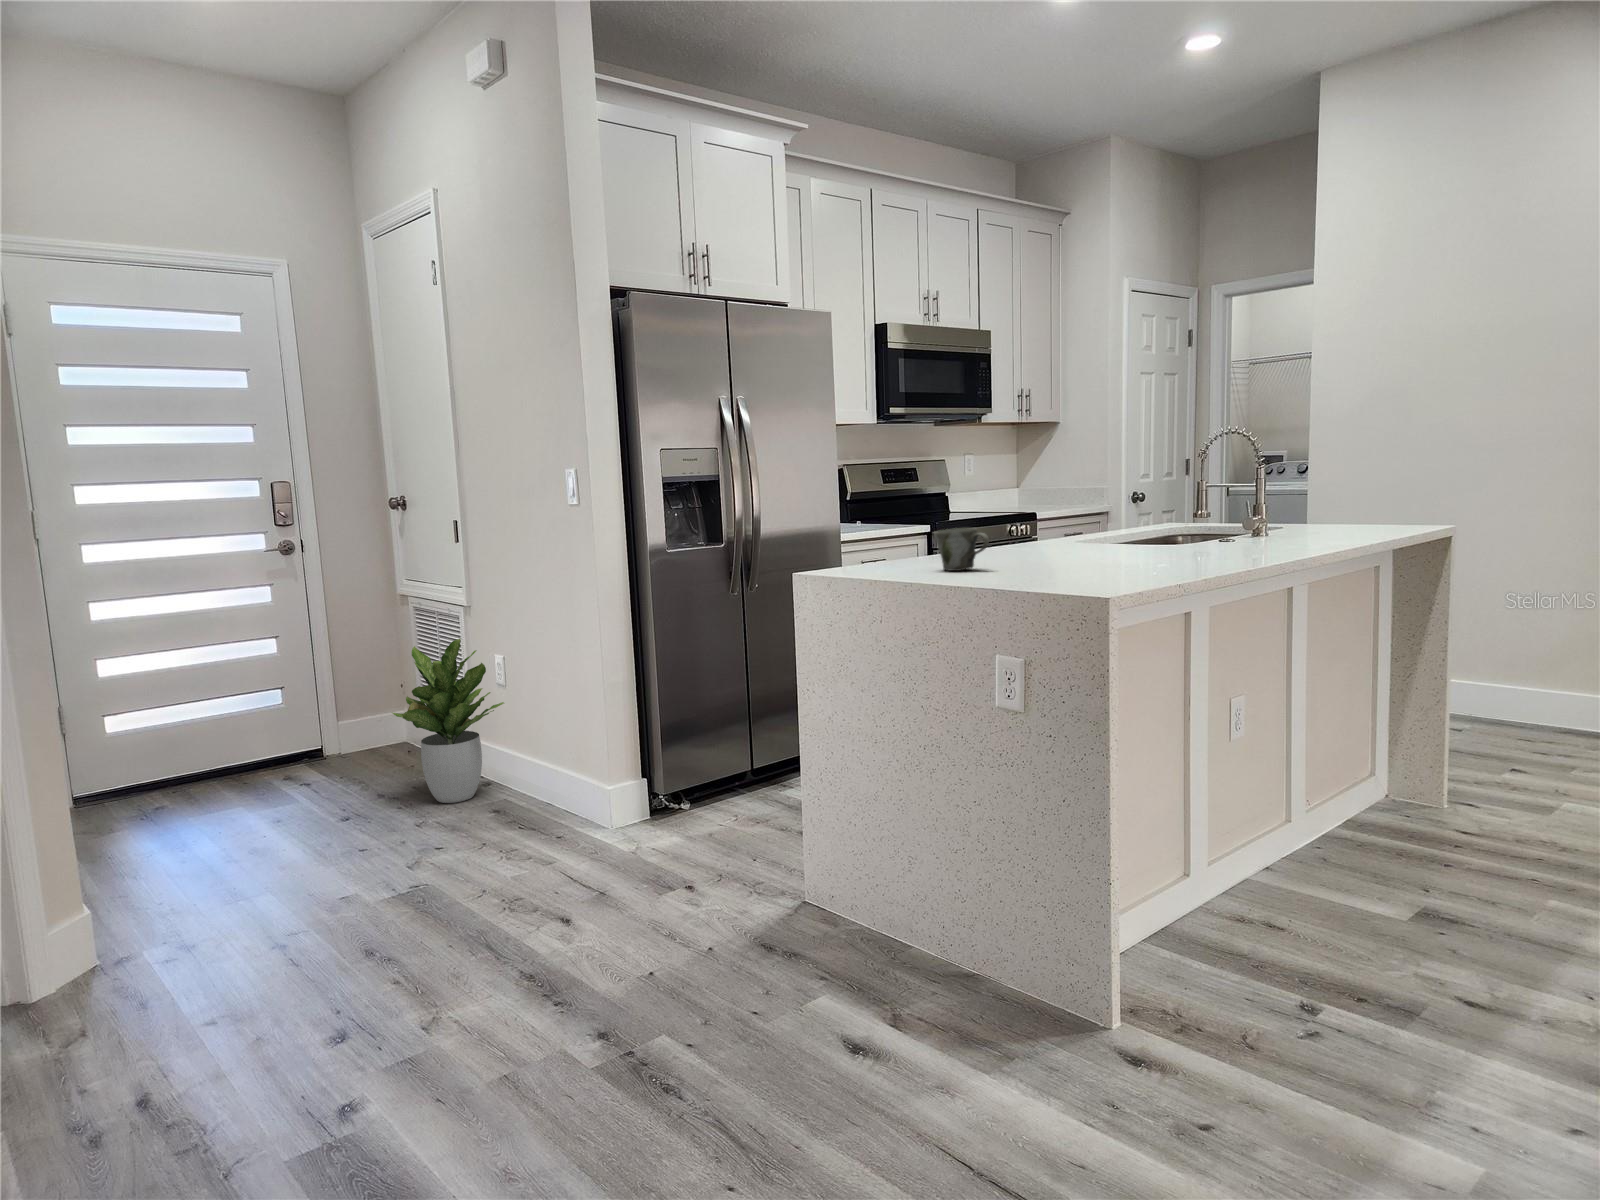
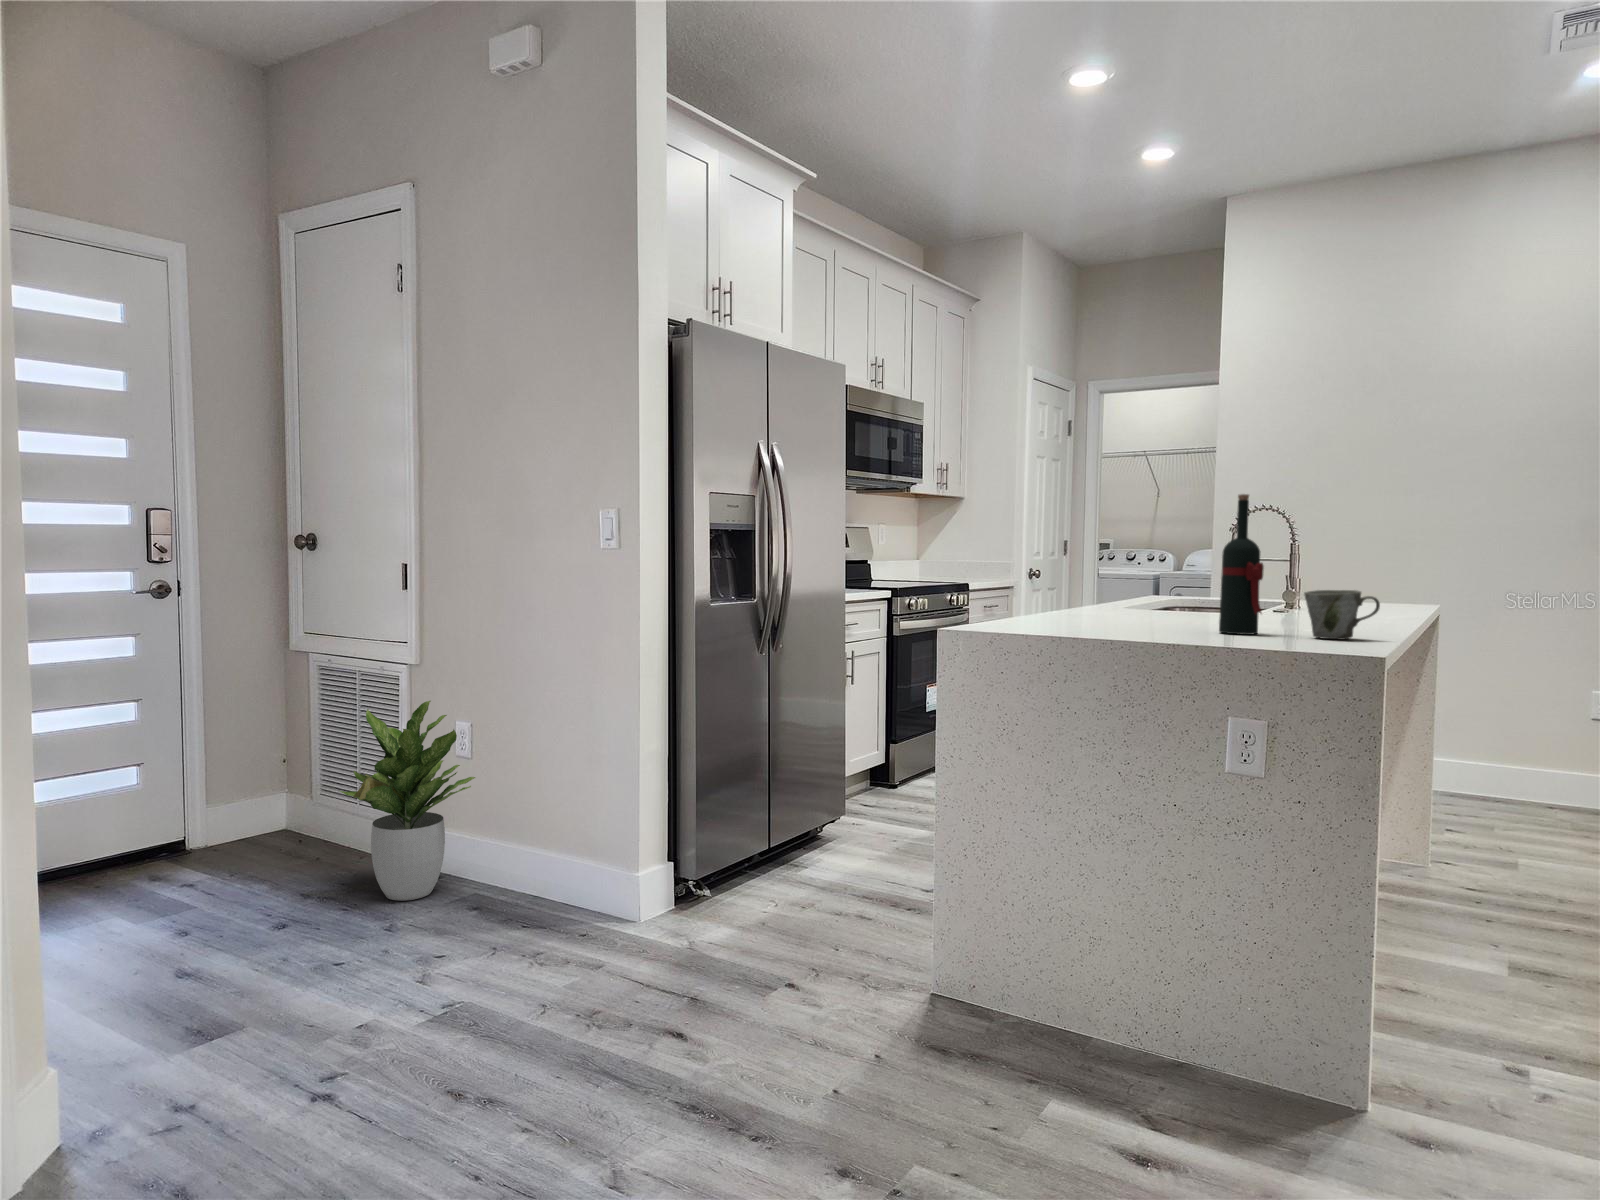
wine bottle: none [1013,439,1048,577] -> present [1219,494,1264,635]
mug: present [934,528,989,571] -> present [1304,590,1380,640]

